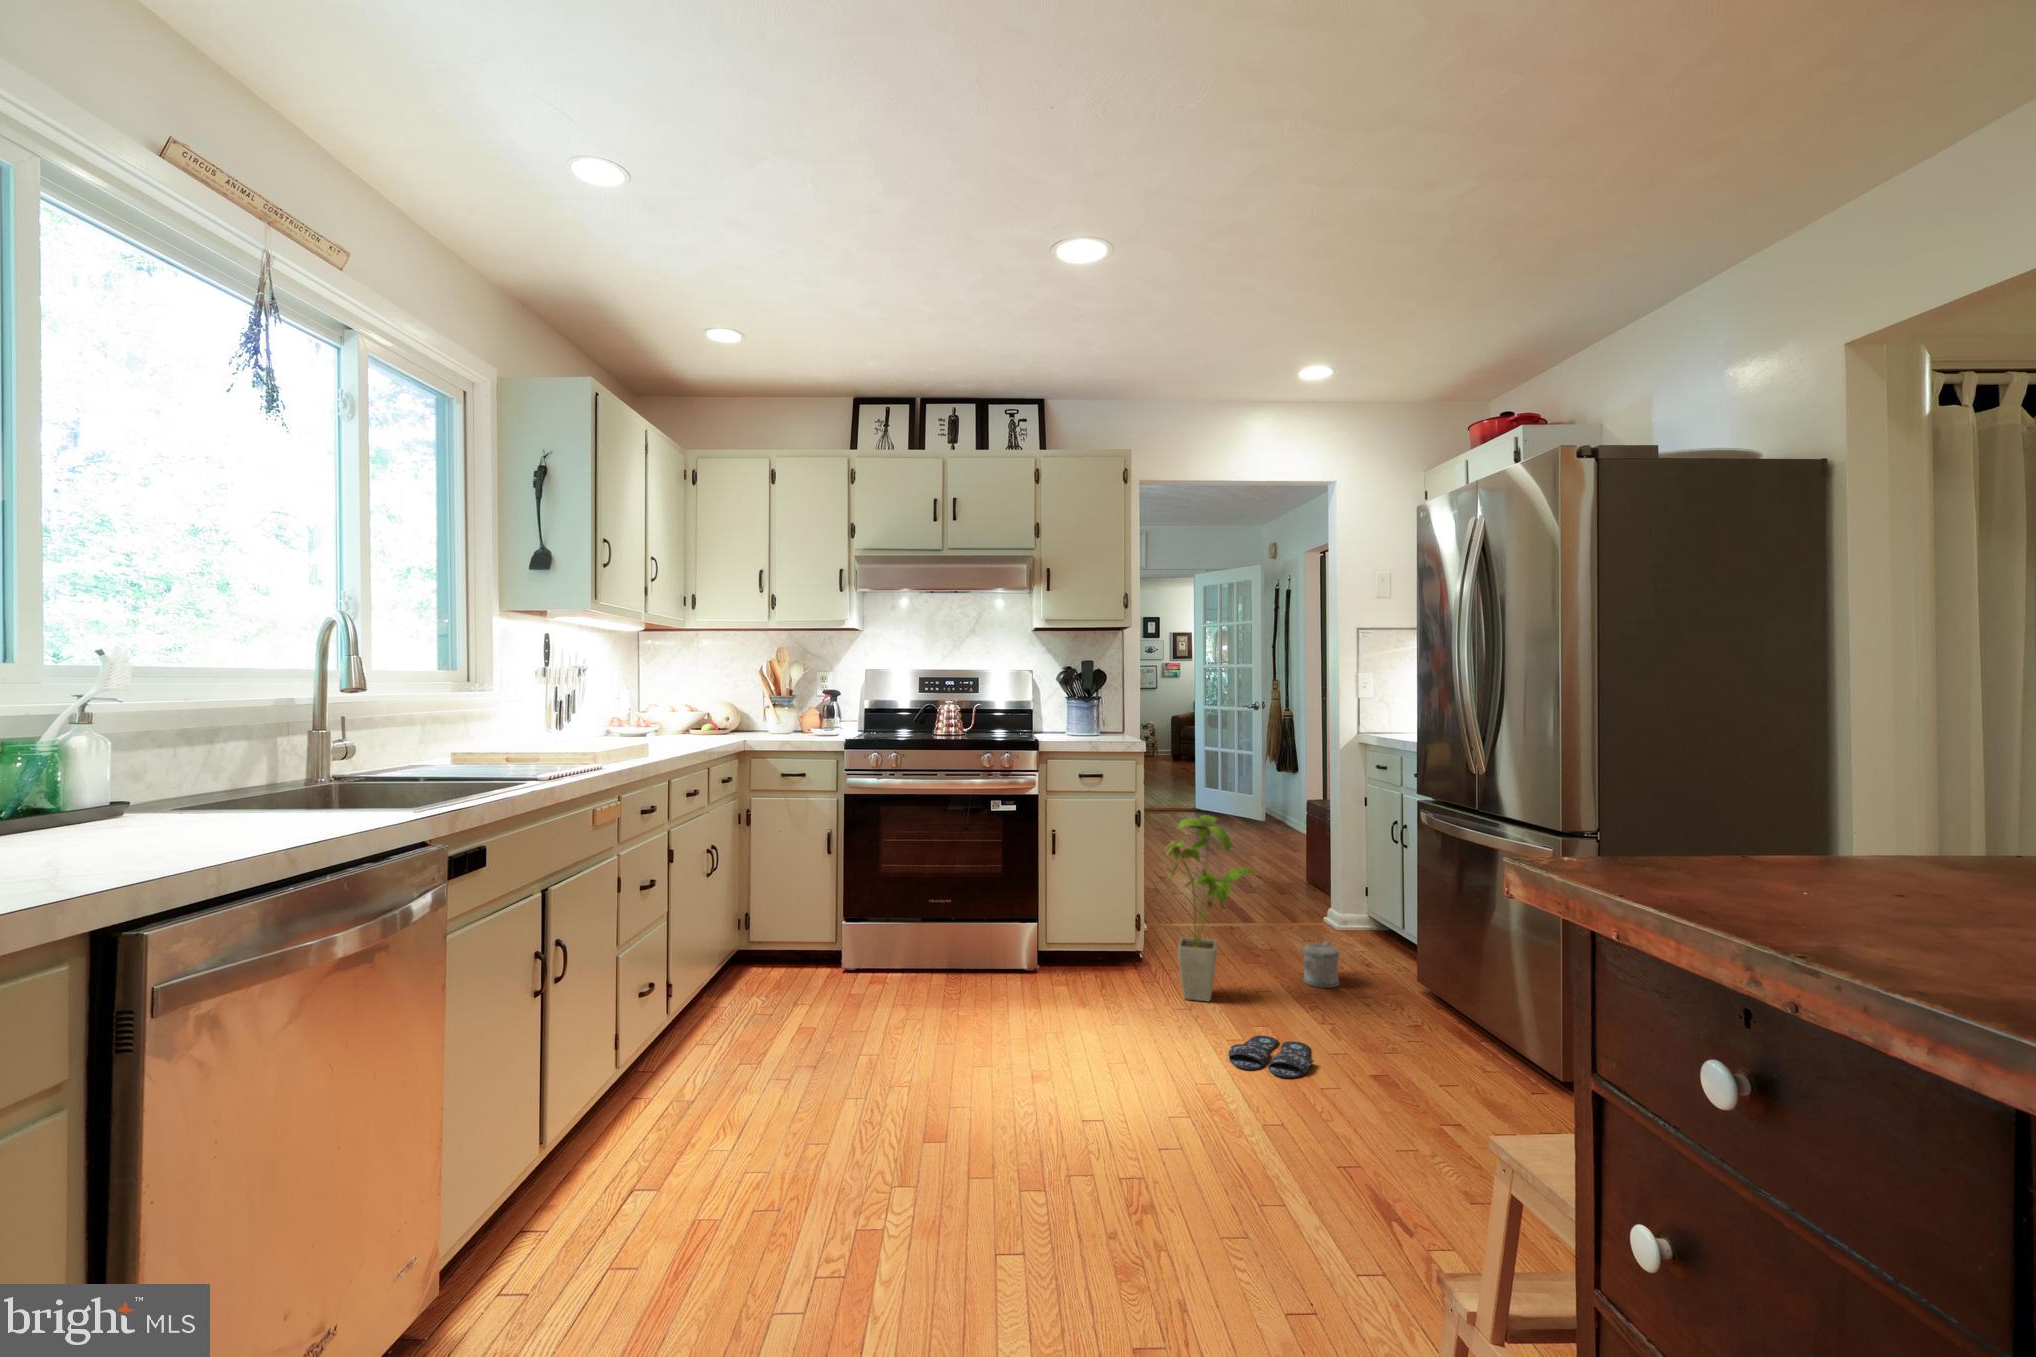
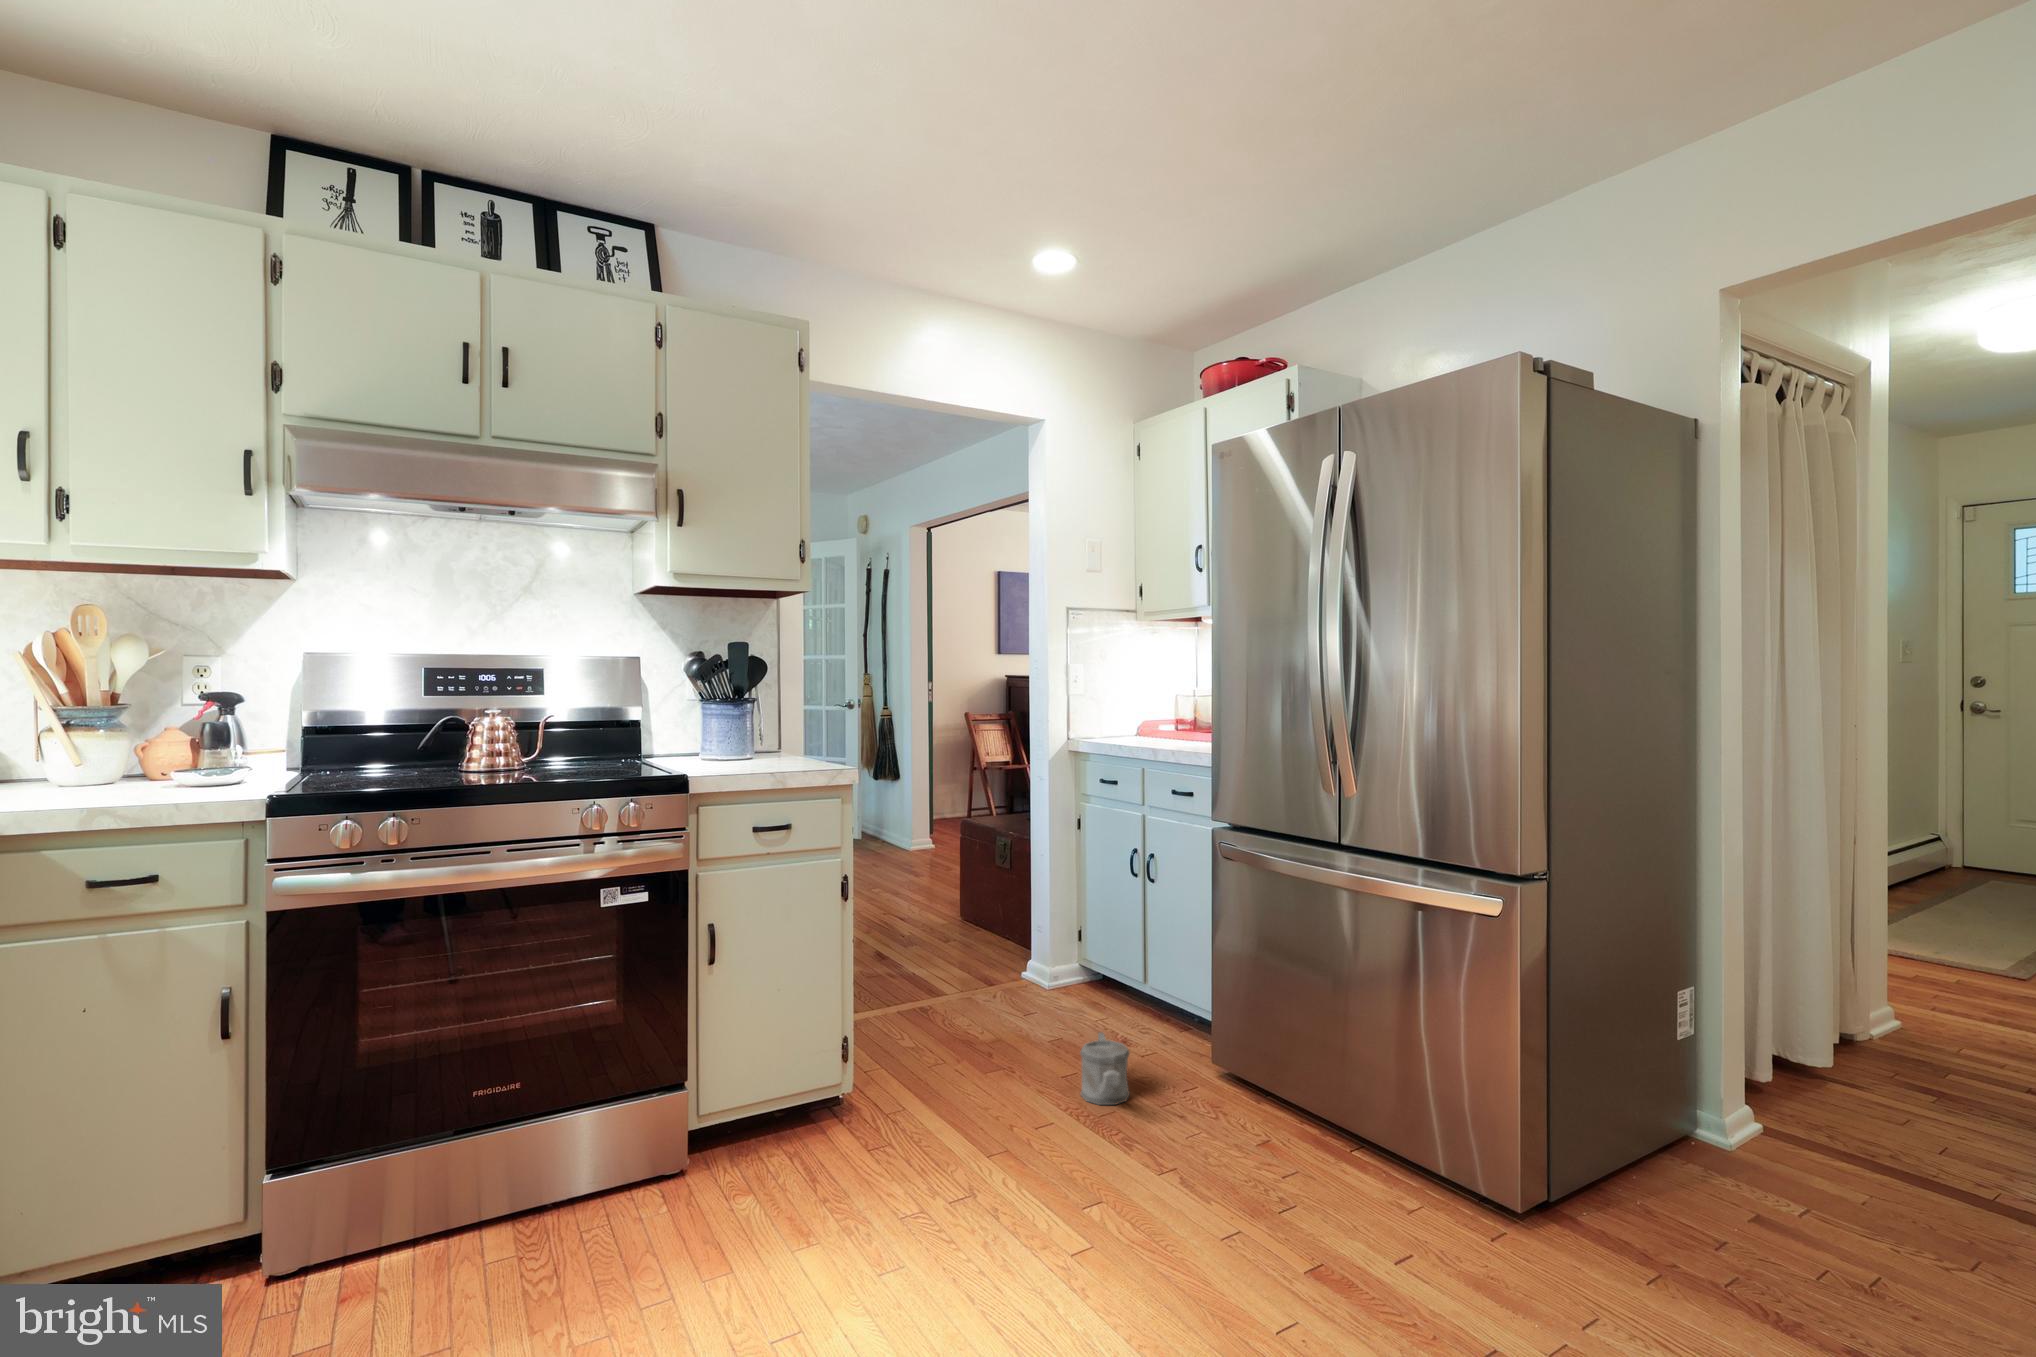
house plant: present [1167,815,1255,1001] -> none [905,880,1050,1175]
slippers: present [1229,1036,1314,1078] -> none [1077,1219,1206,1304]

